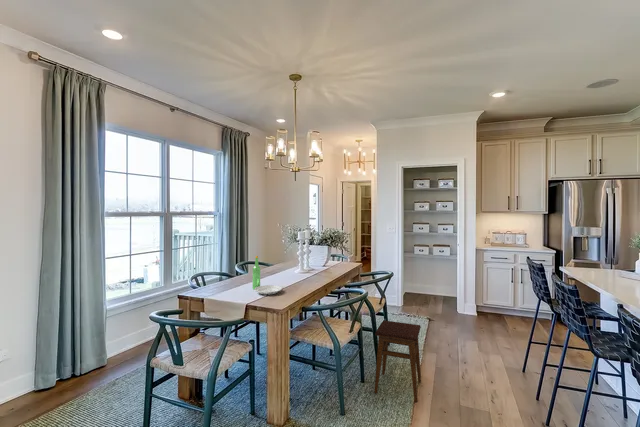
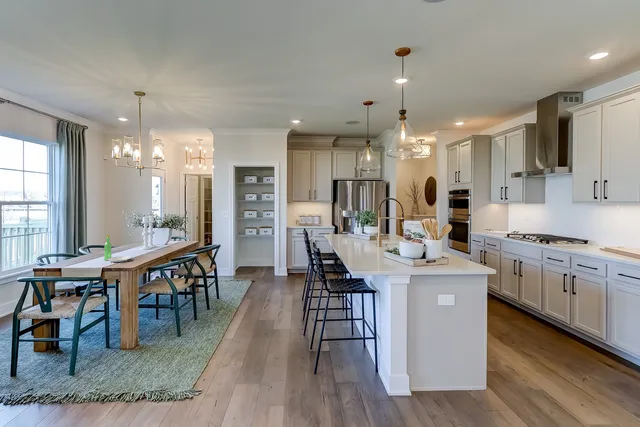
stool: present [374,320,421,402] -> none [204,276,237,323]

